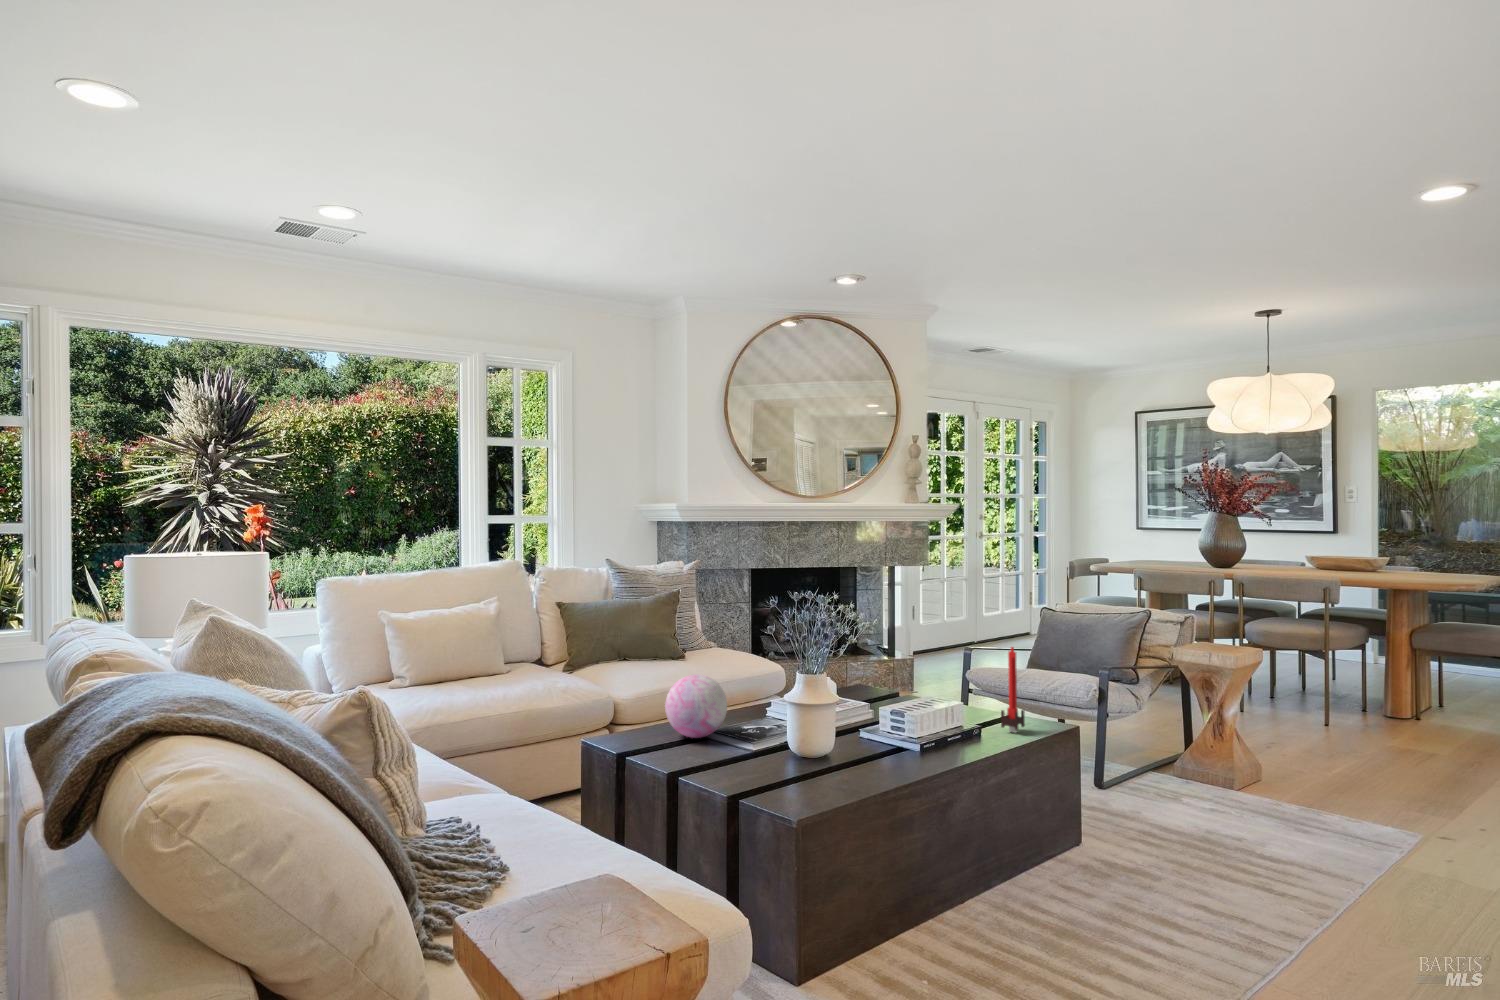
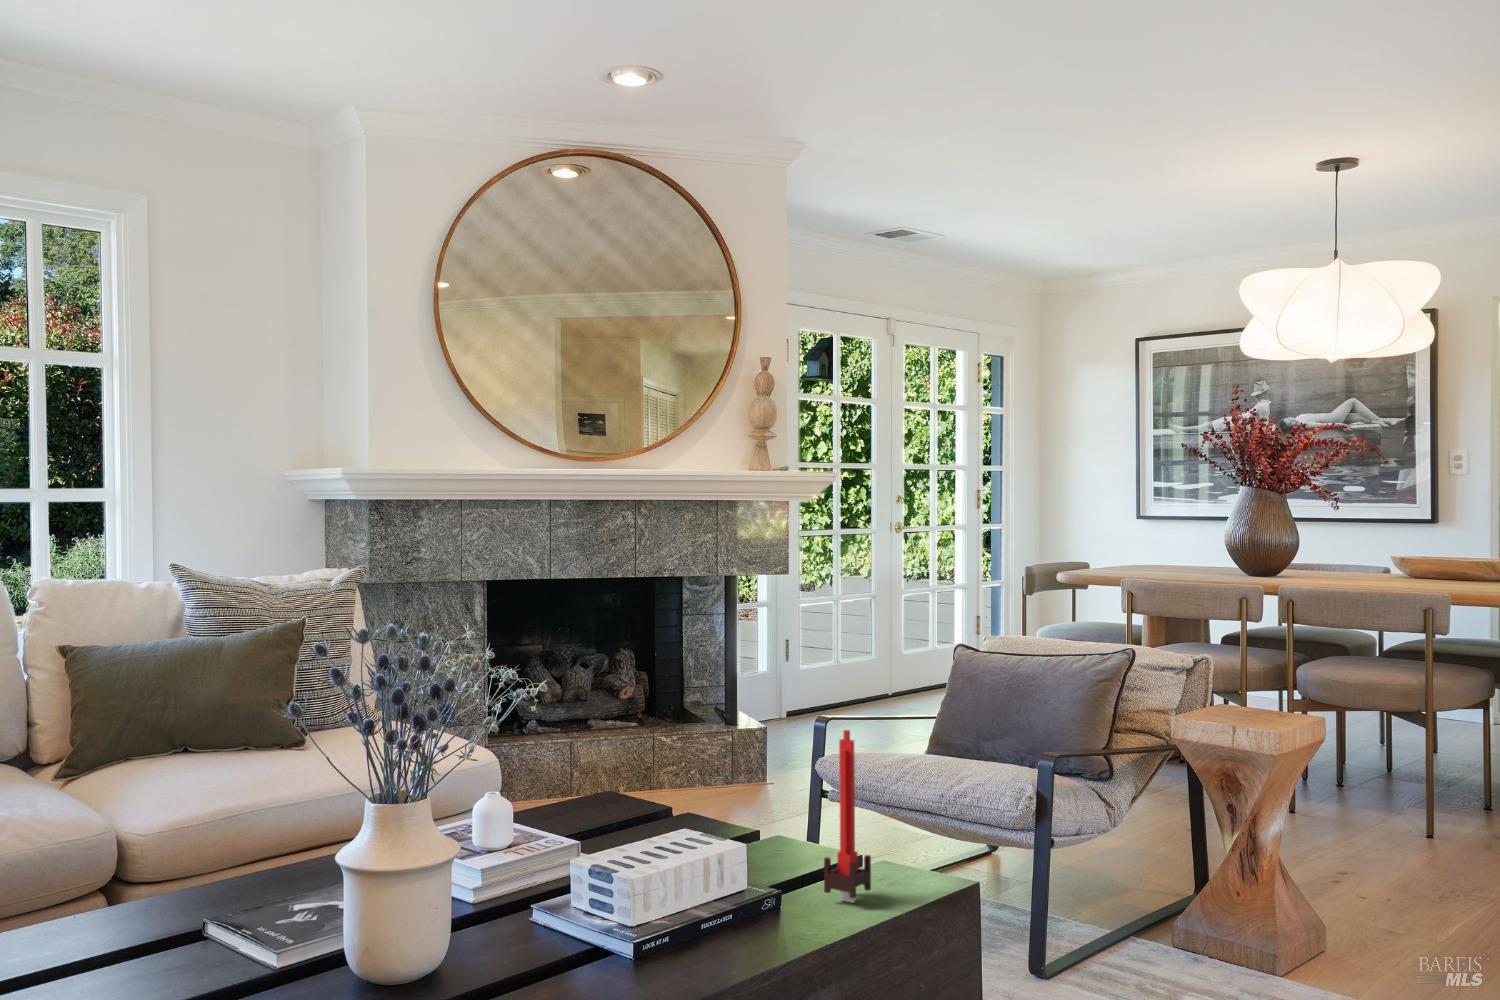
decorative orb: present [665,674,727,738] -> none [105,800,249,937]

